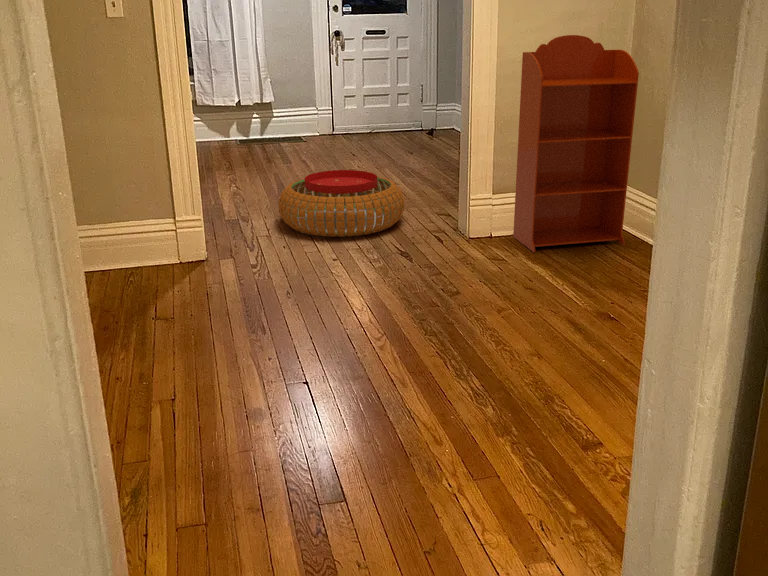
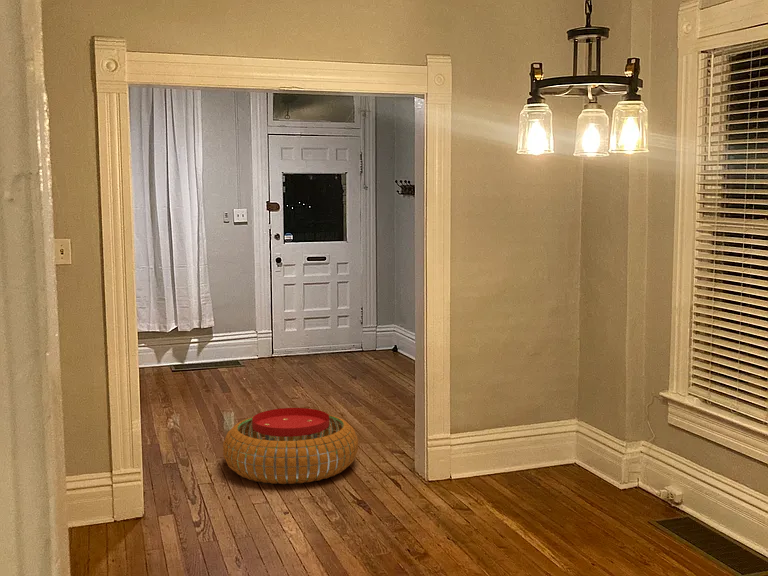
bookcase: present [513,35,639,252] -> none [475,279,591,499]

